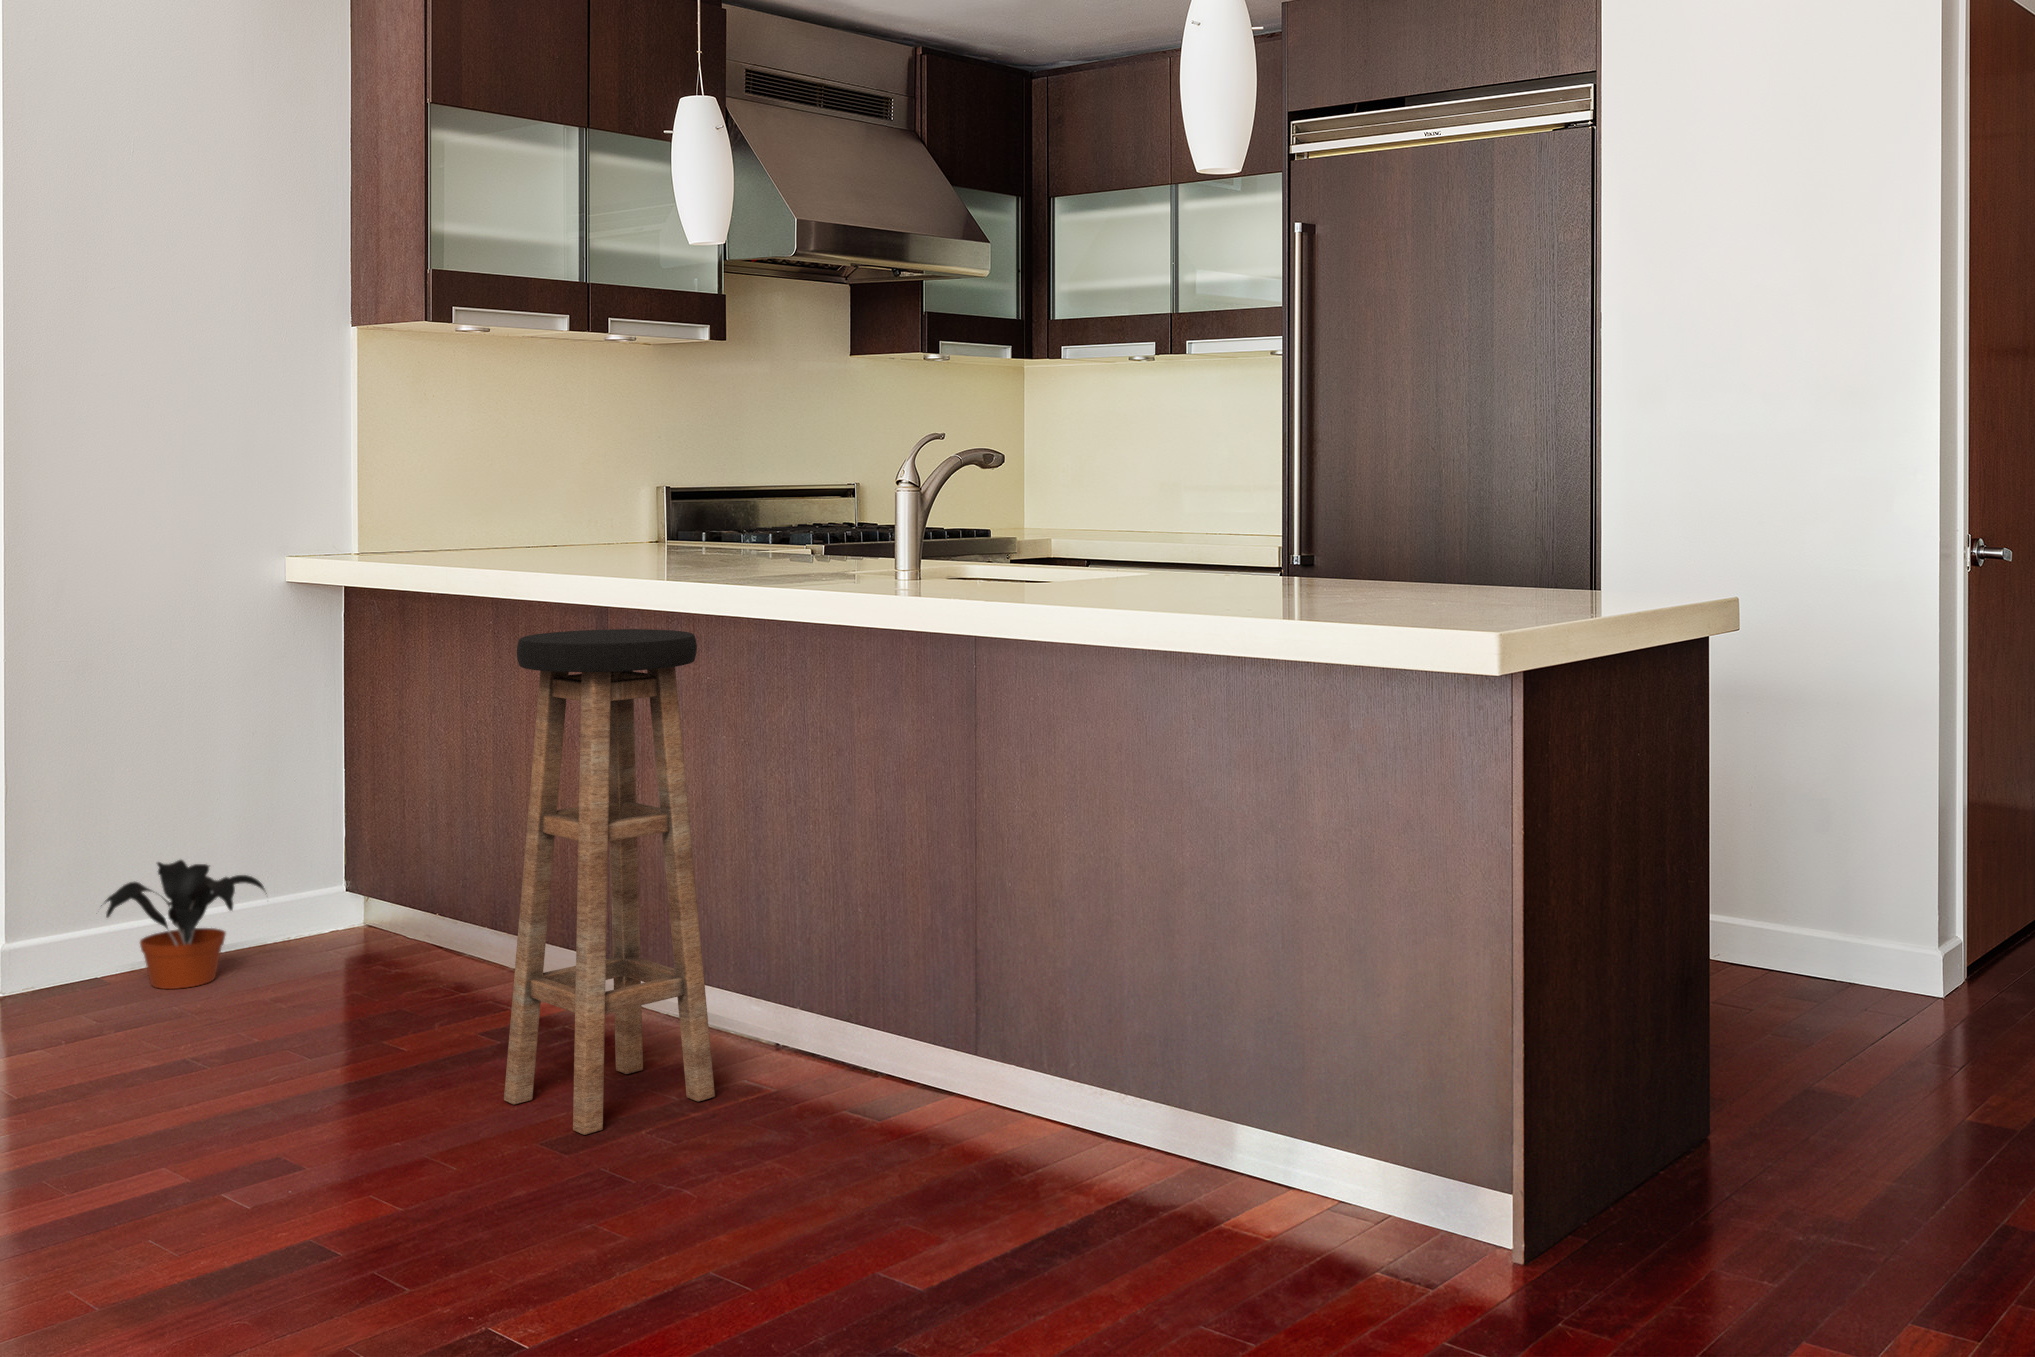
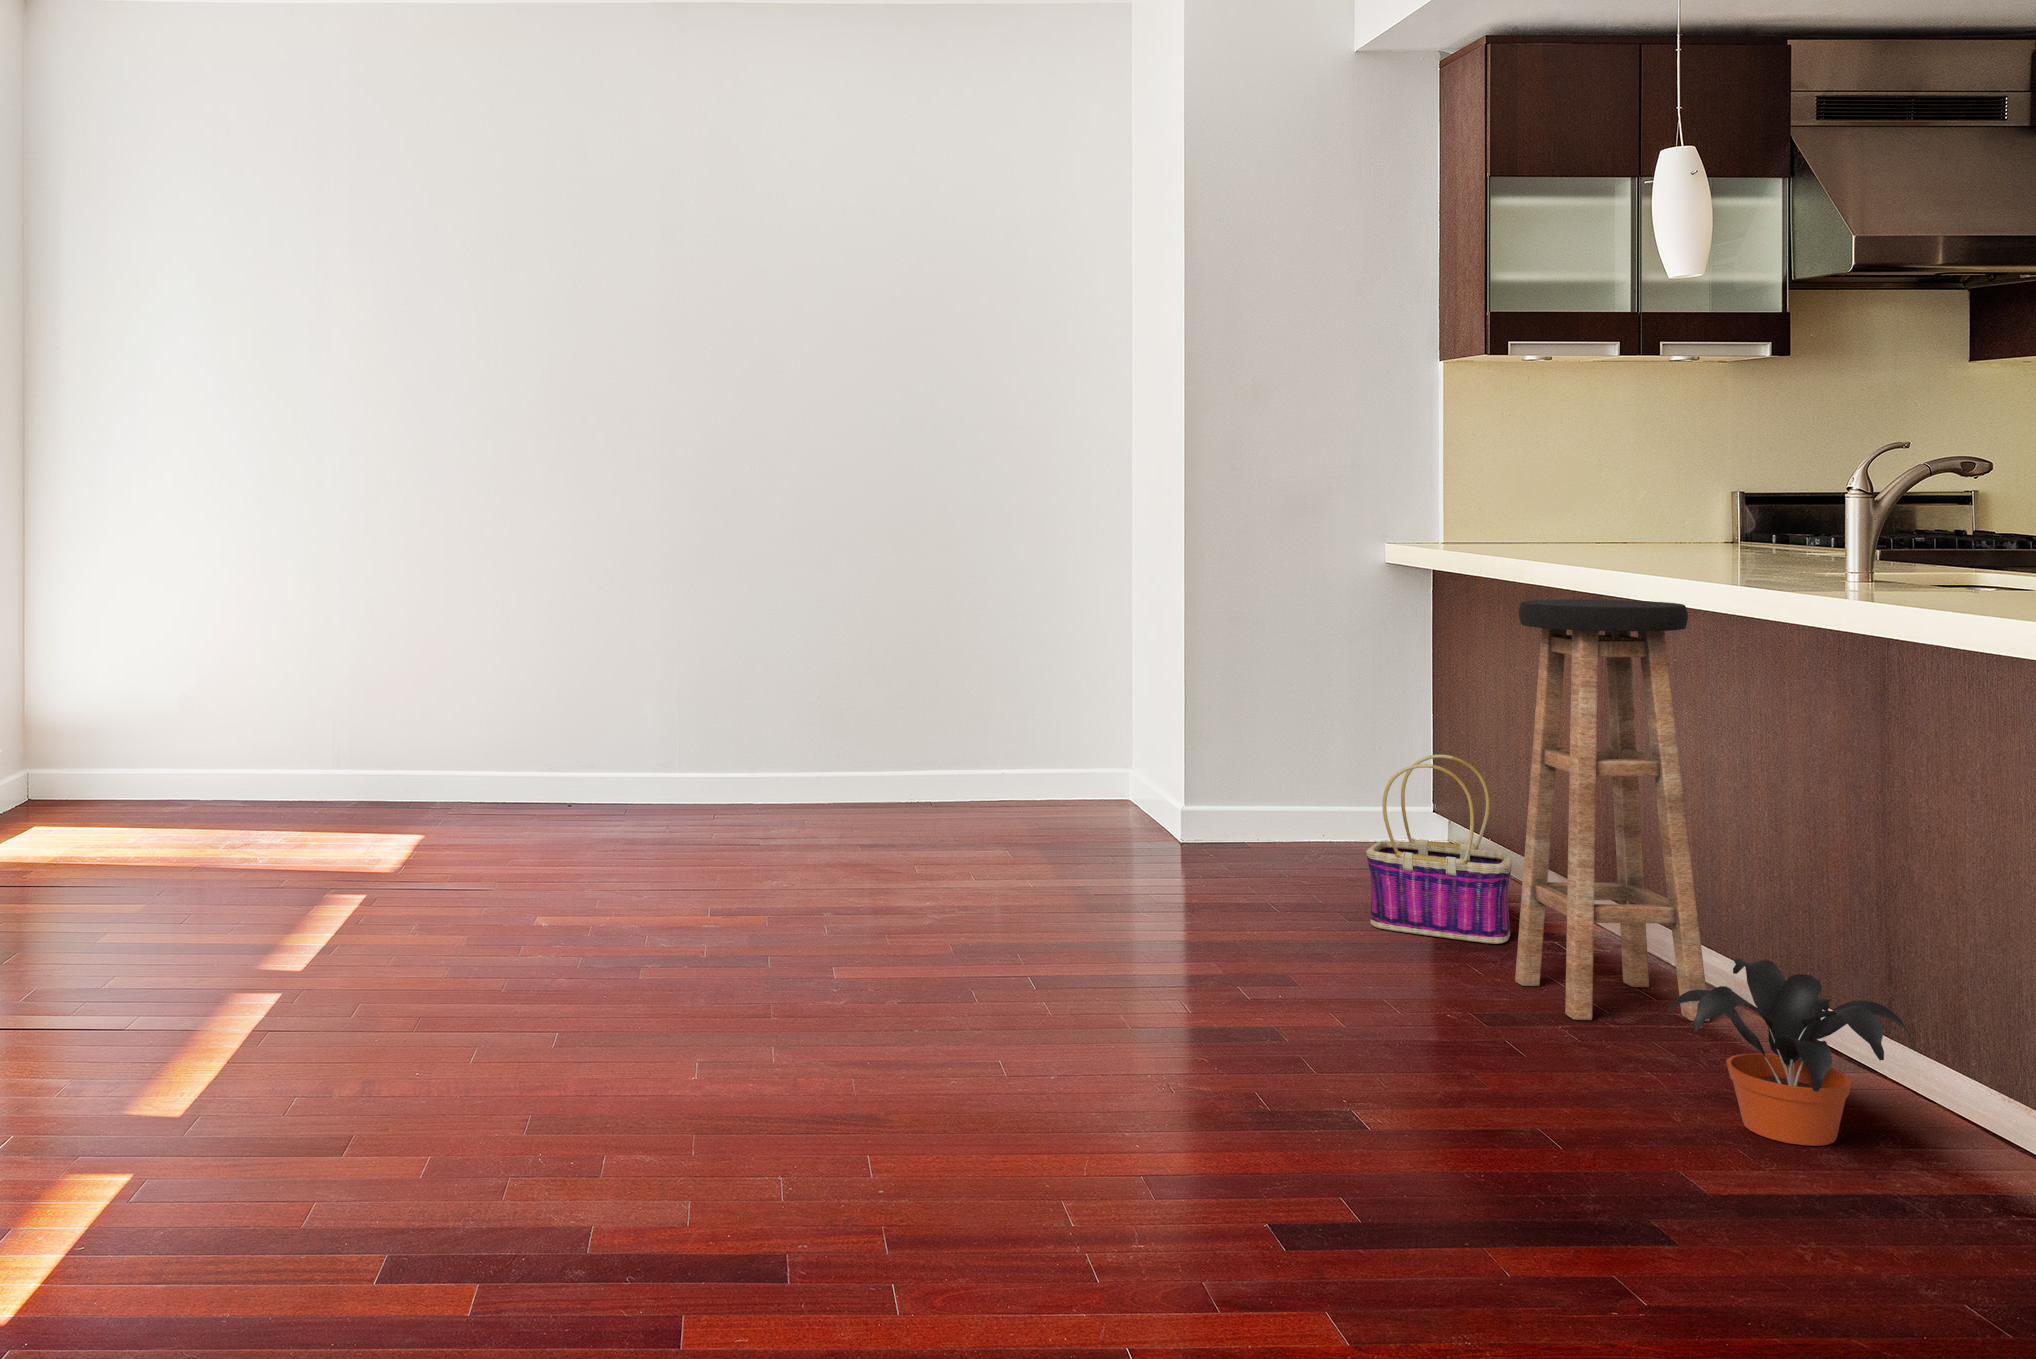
basket: none [301,828,480,1067] -> present [1366,754,1512,944]
potted plant: present [101,860,265,989] -> present [1666,958,1913,1146]

